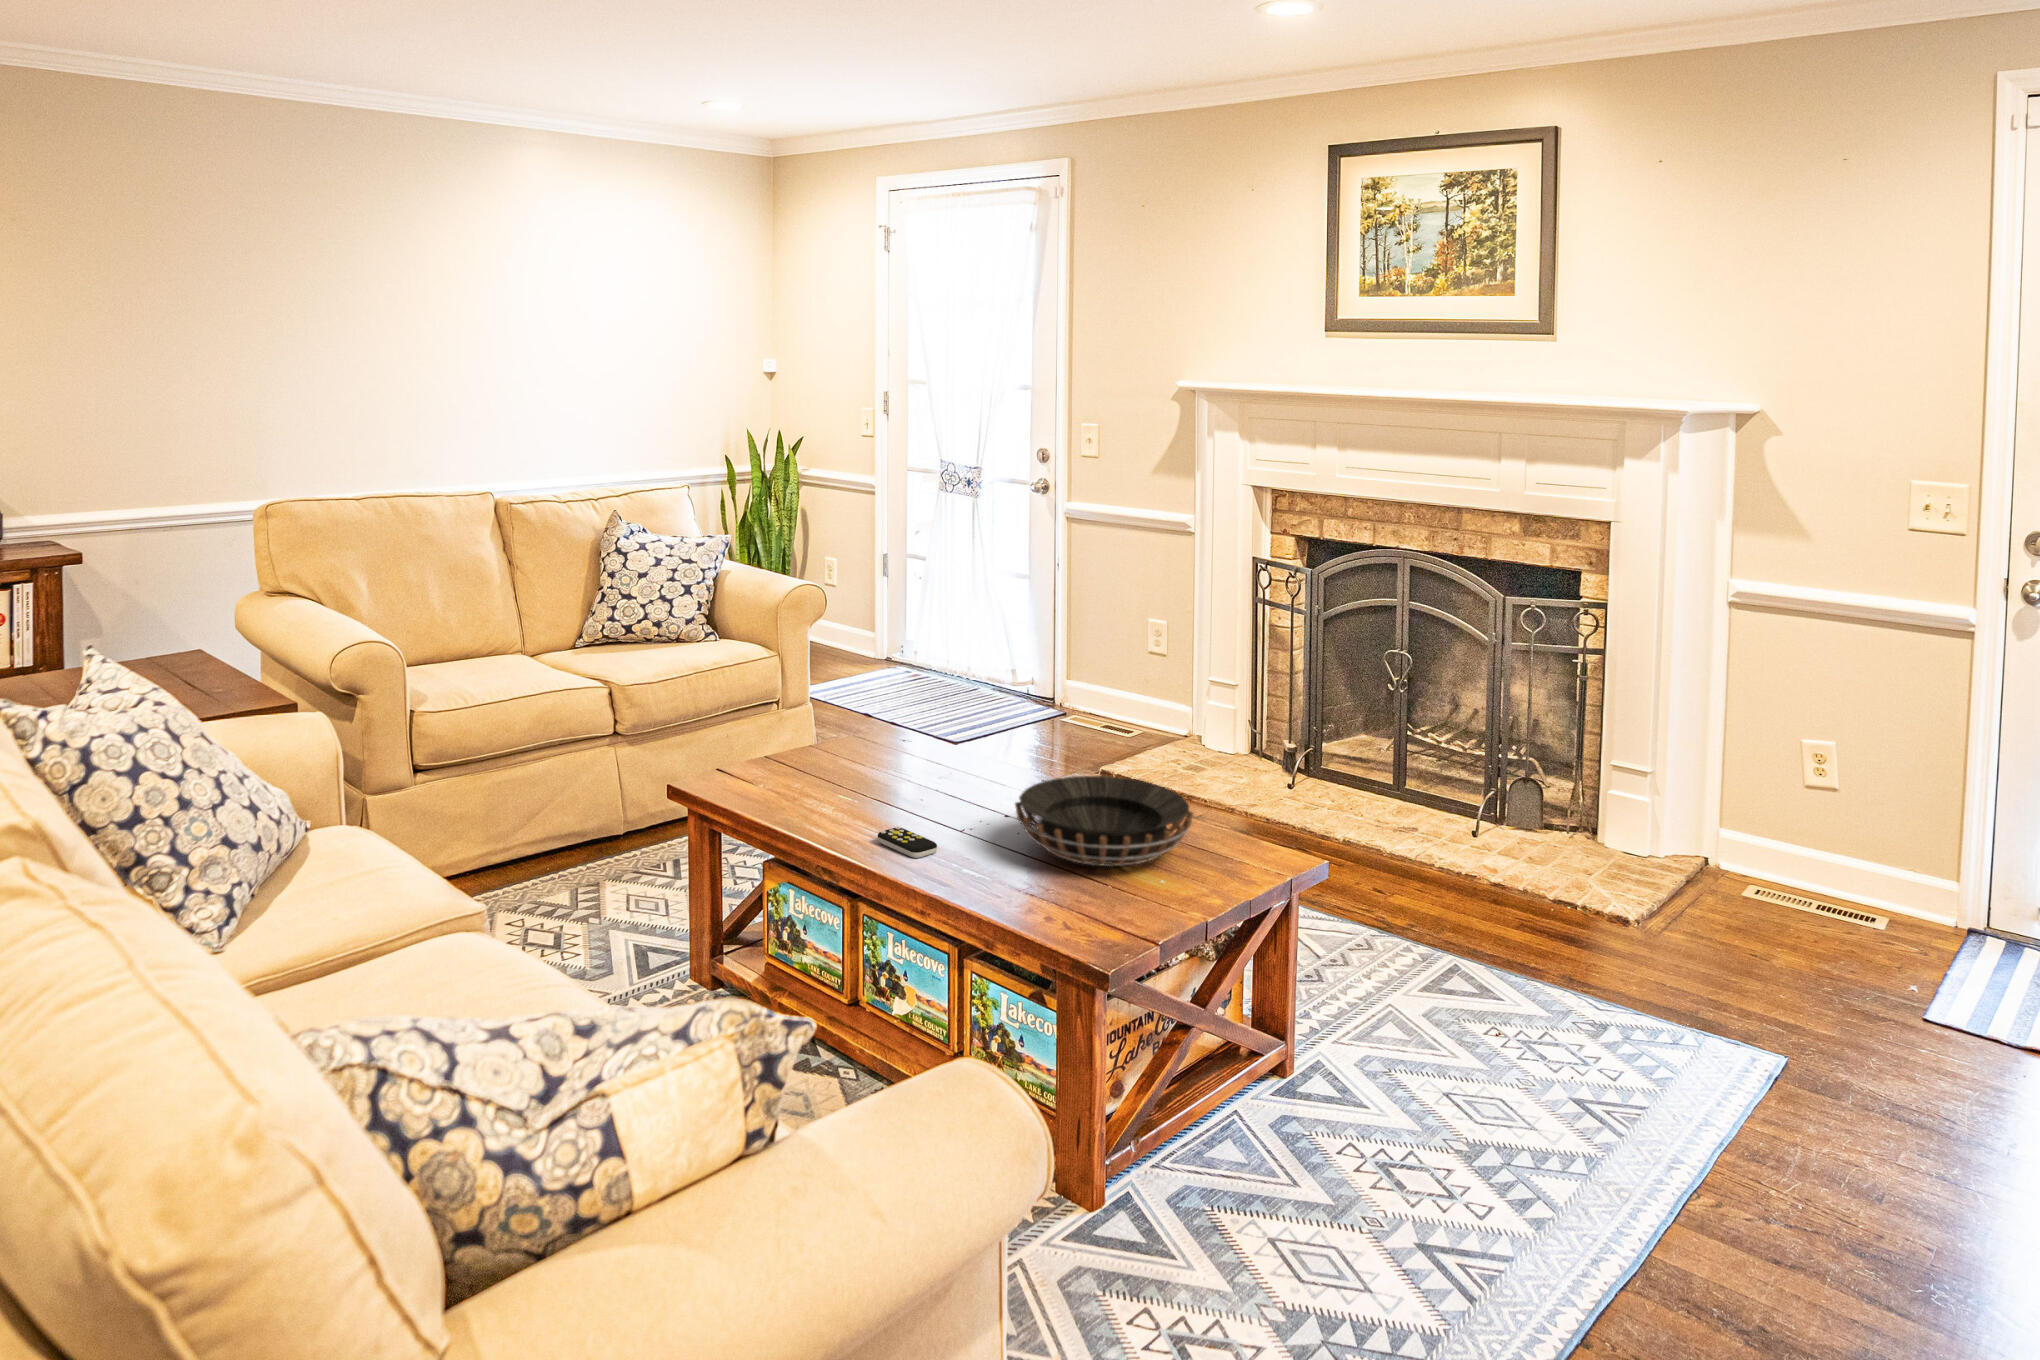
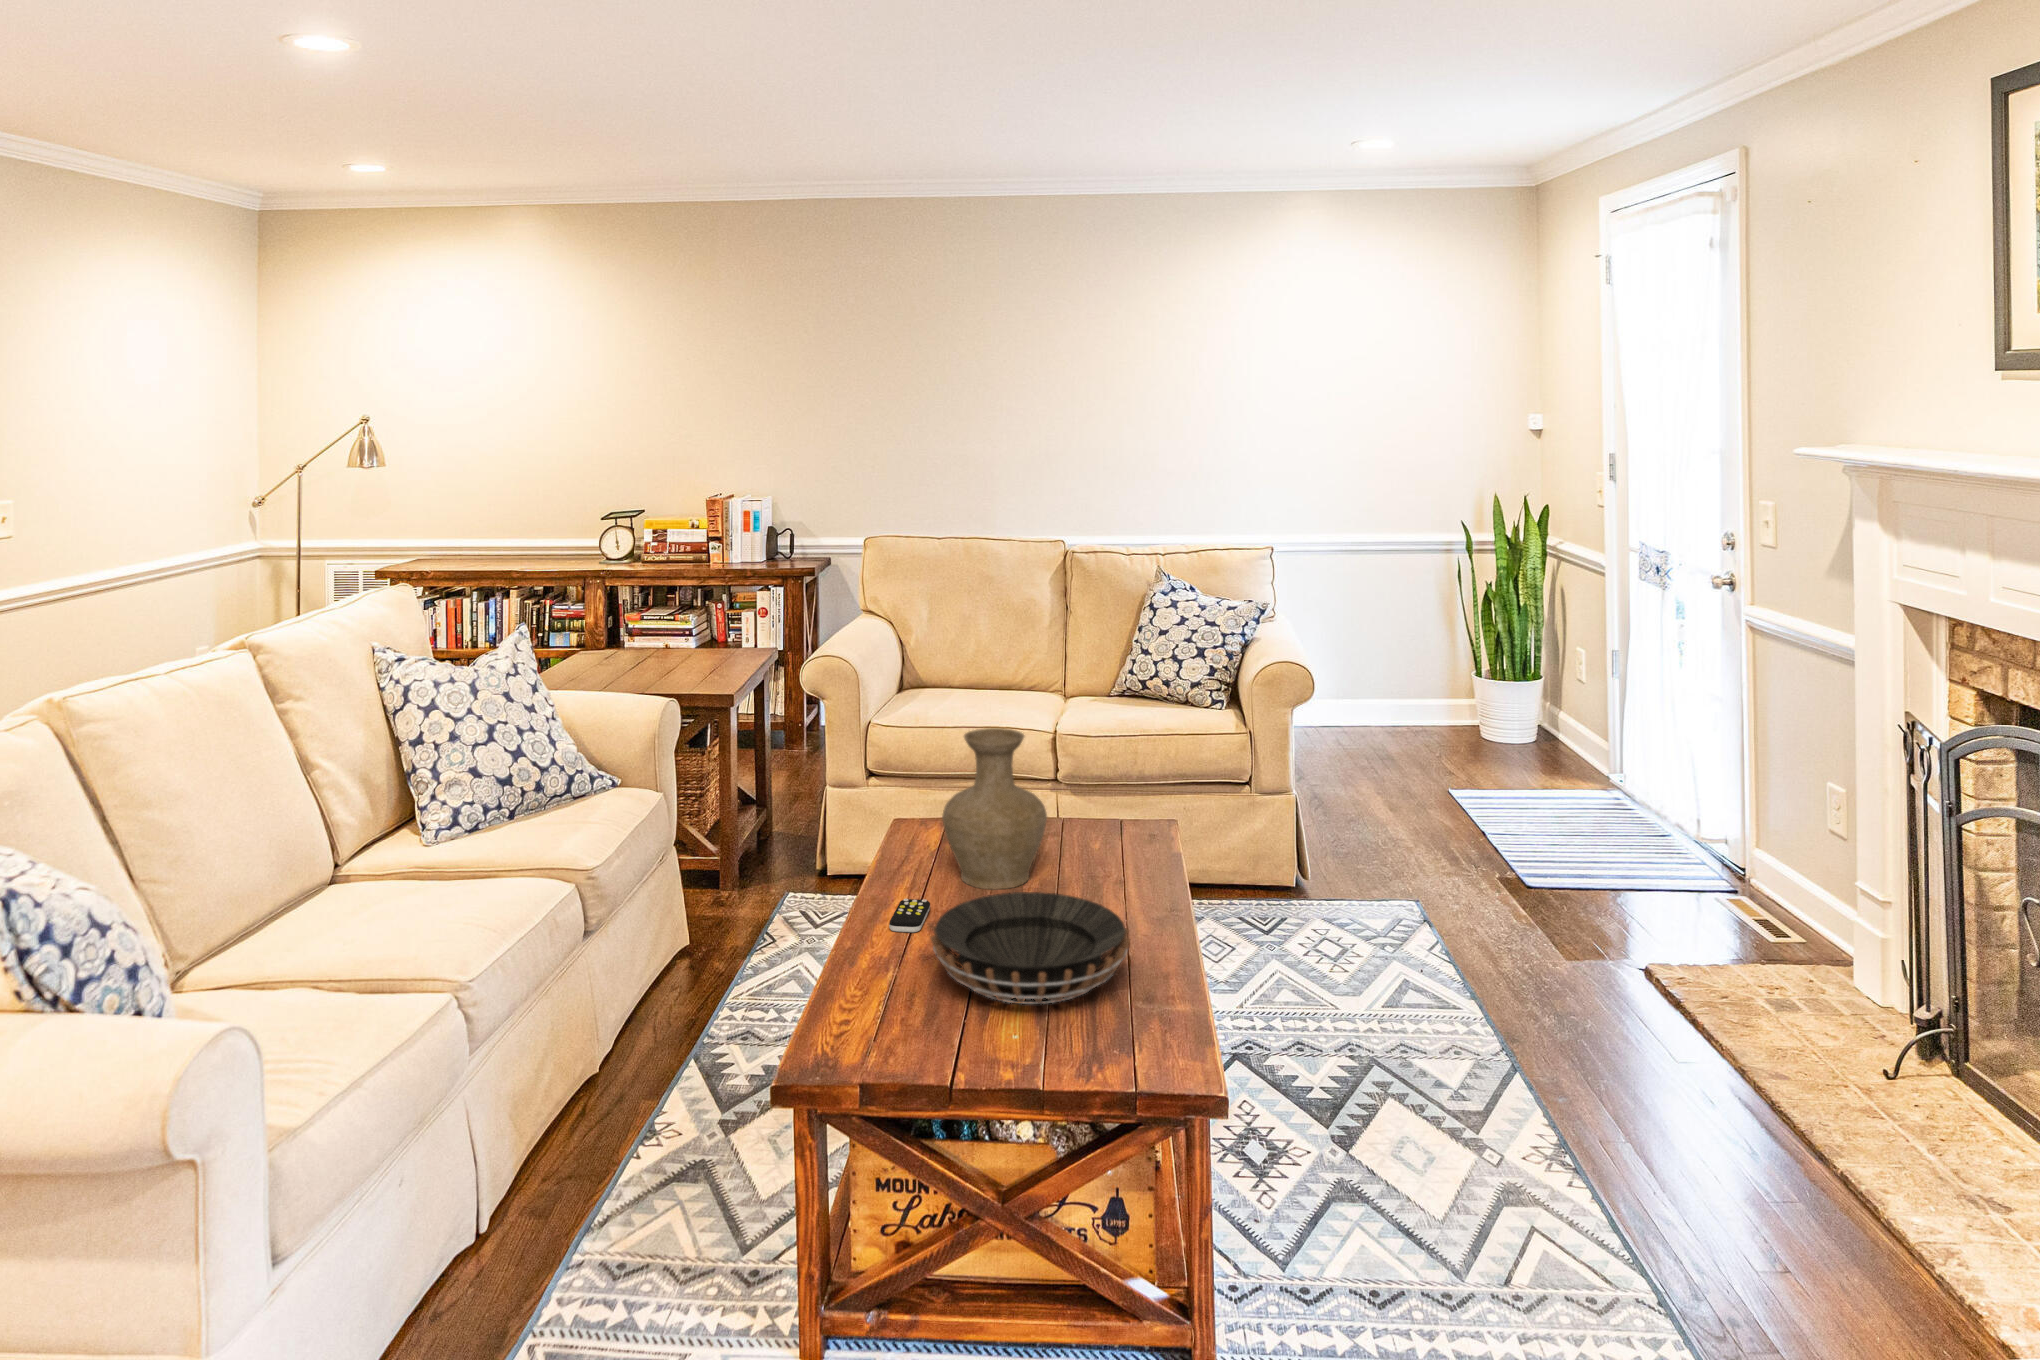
vase: none [823,656,928,813] -> present [942,728,1047,889]

